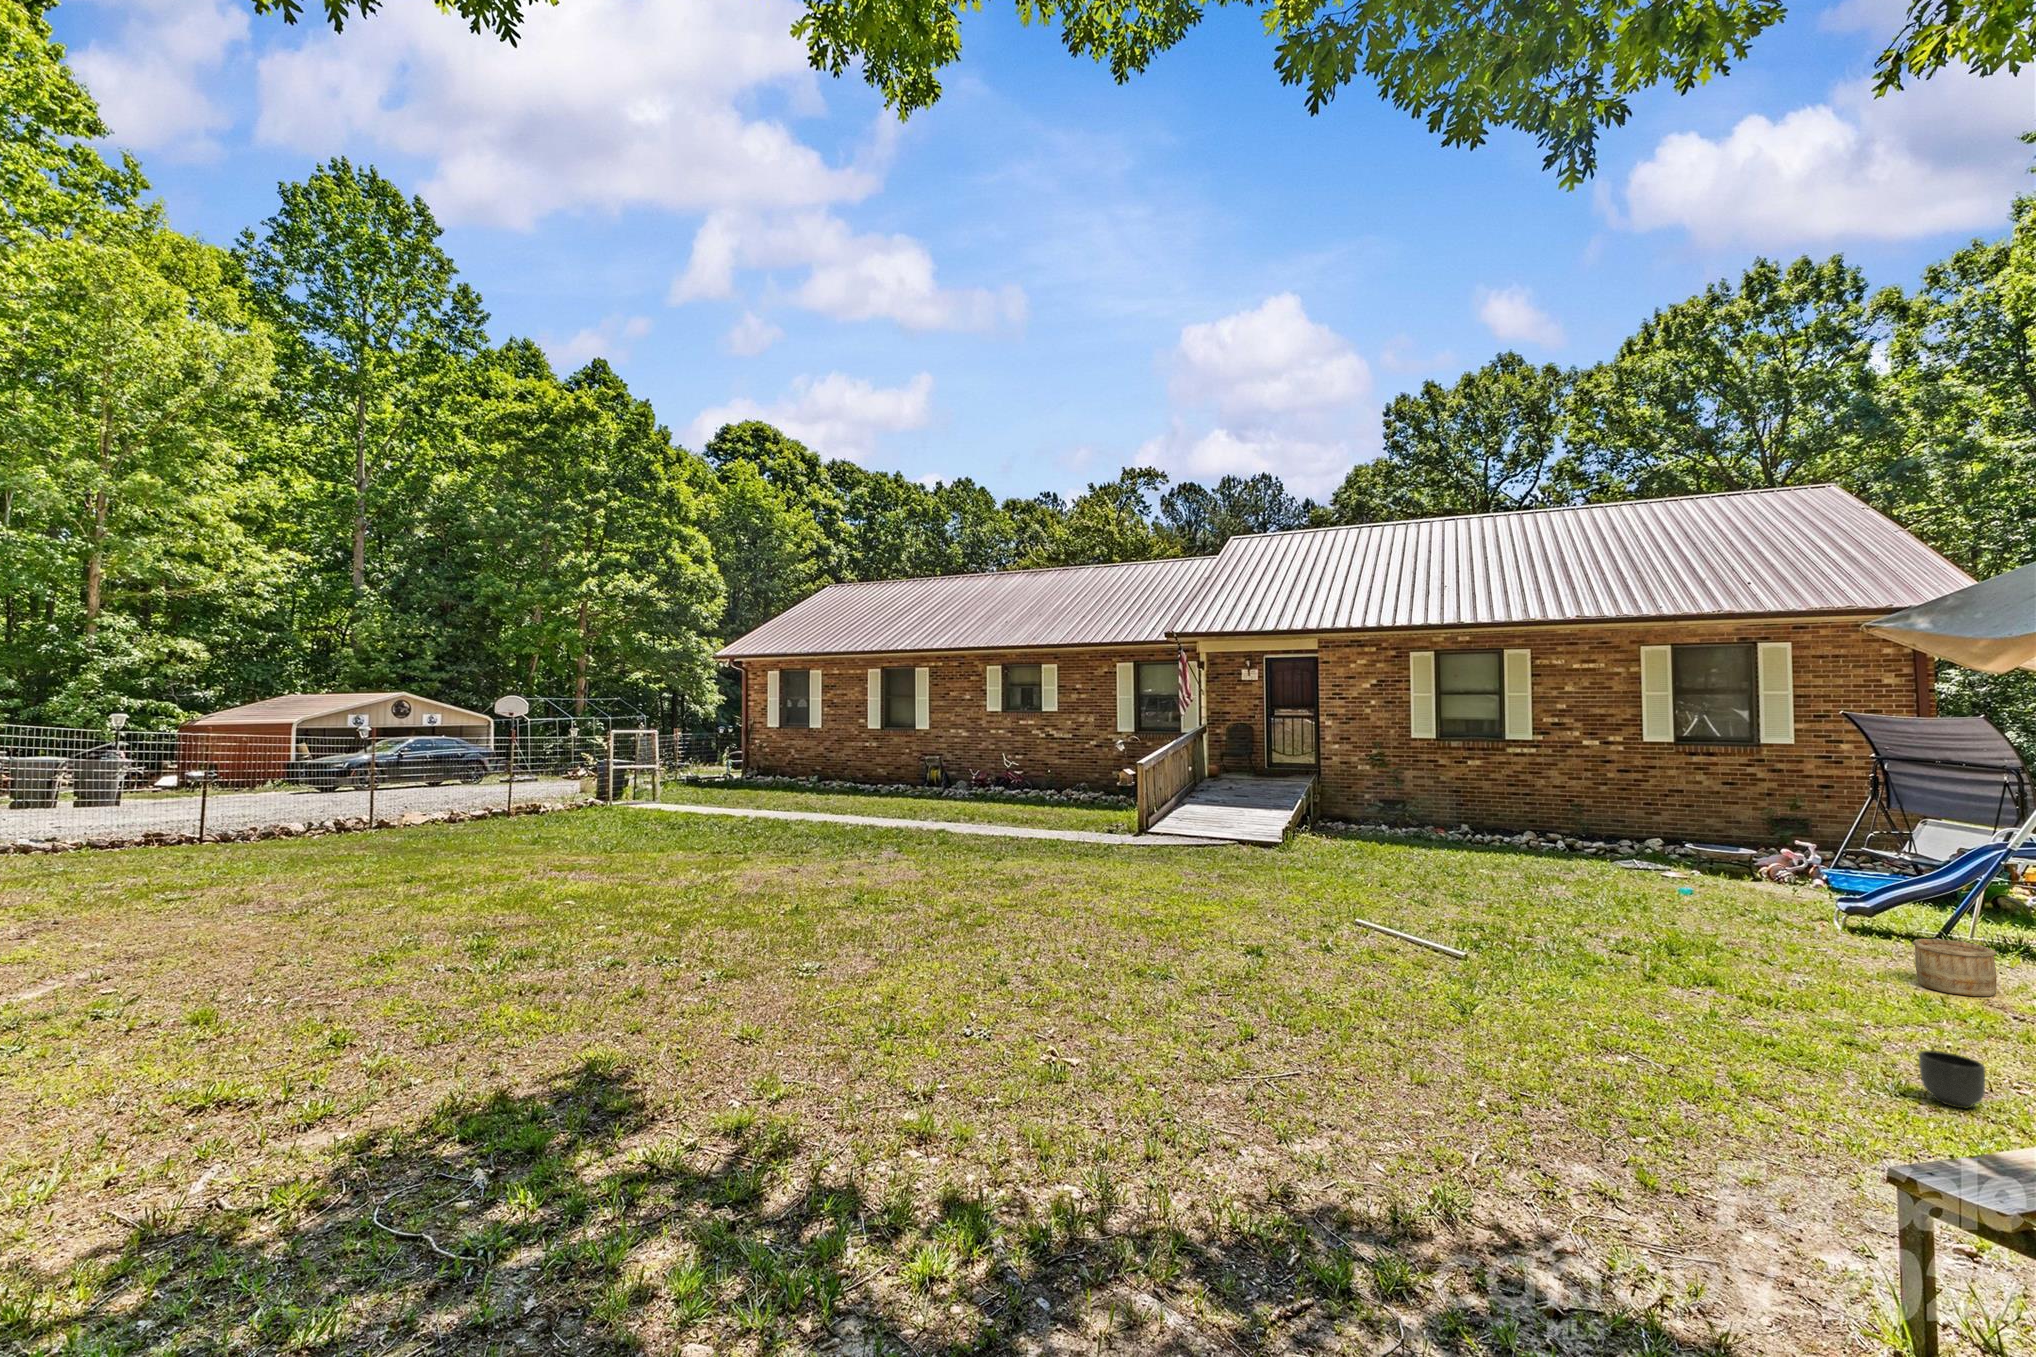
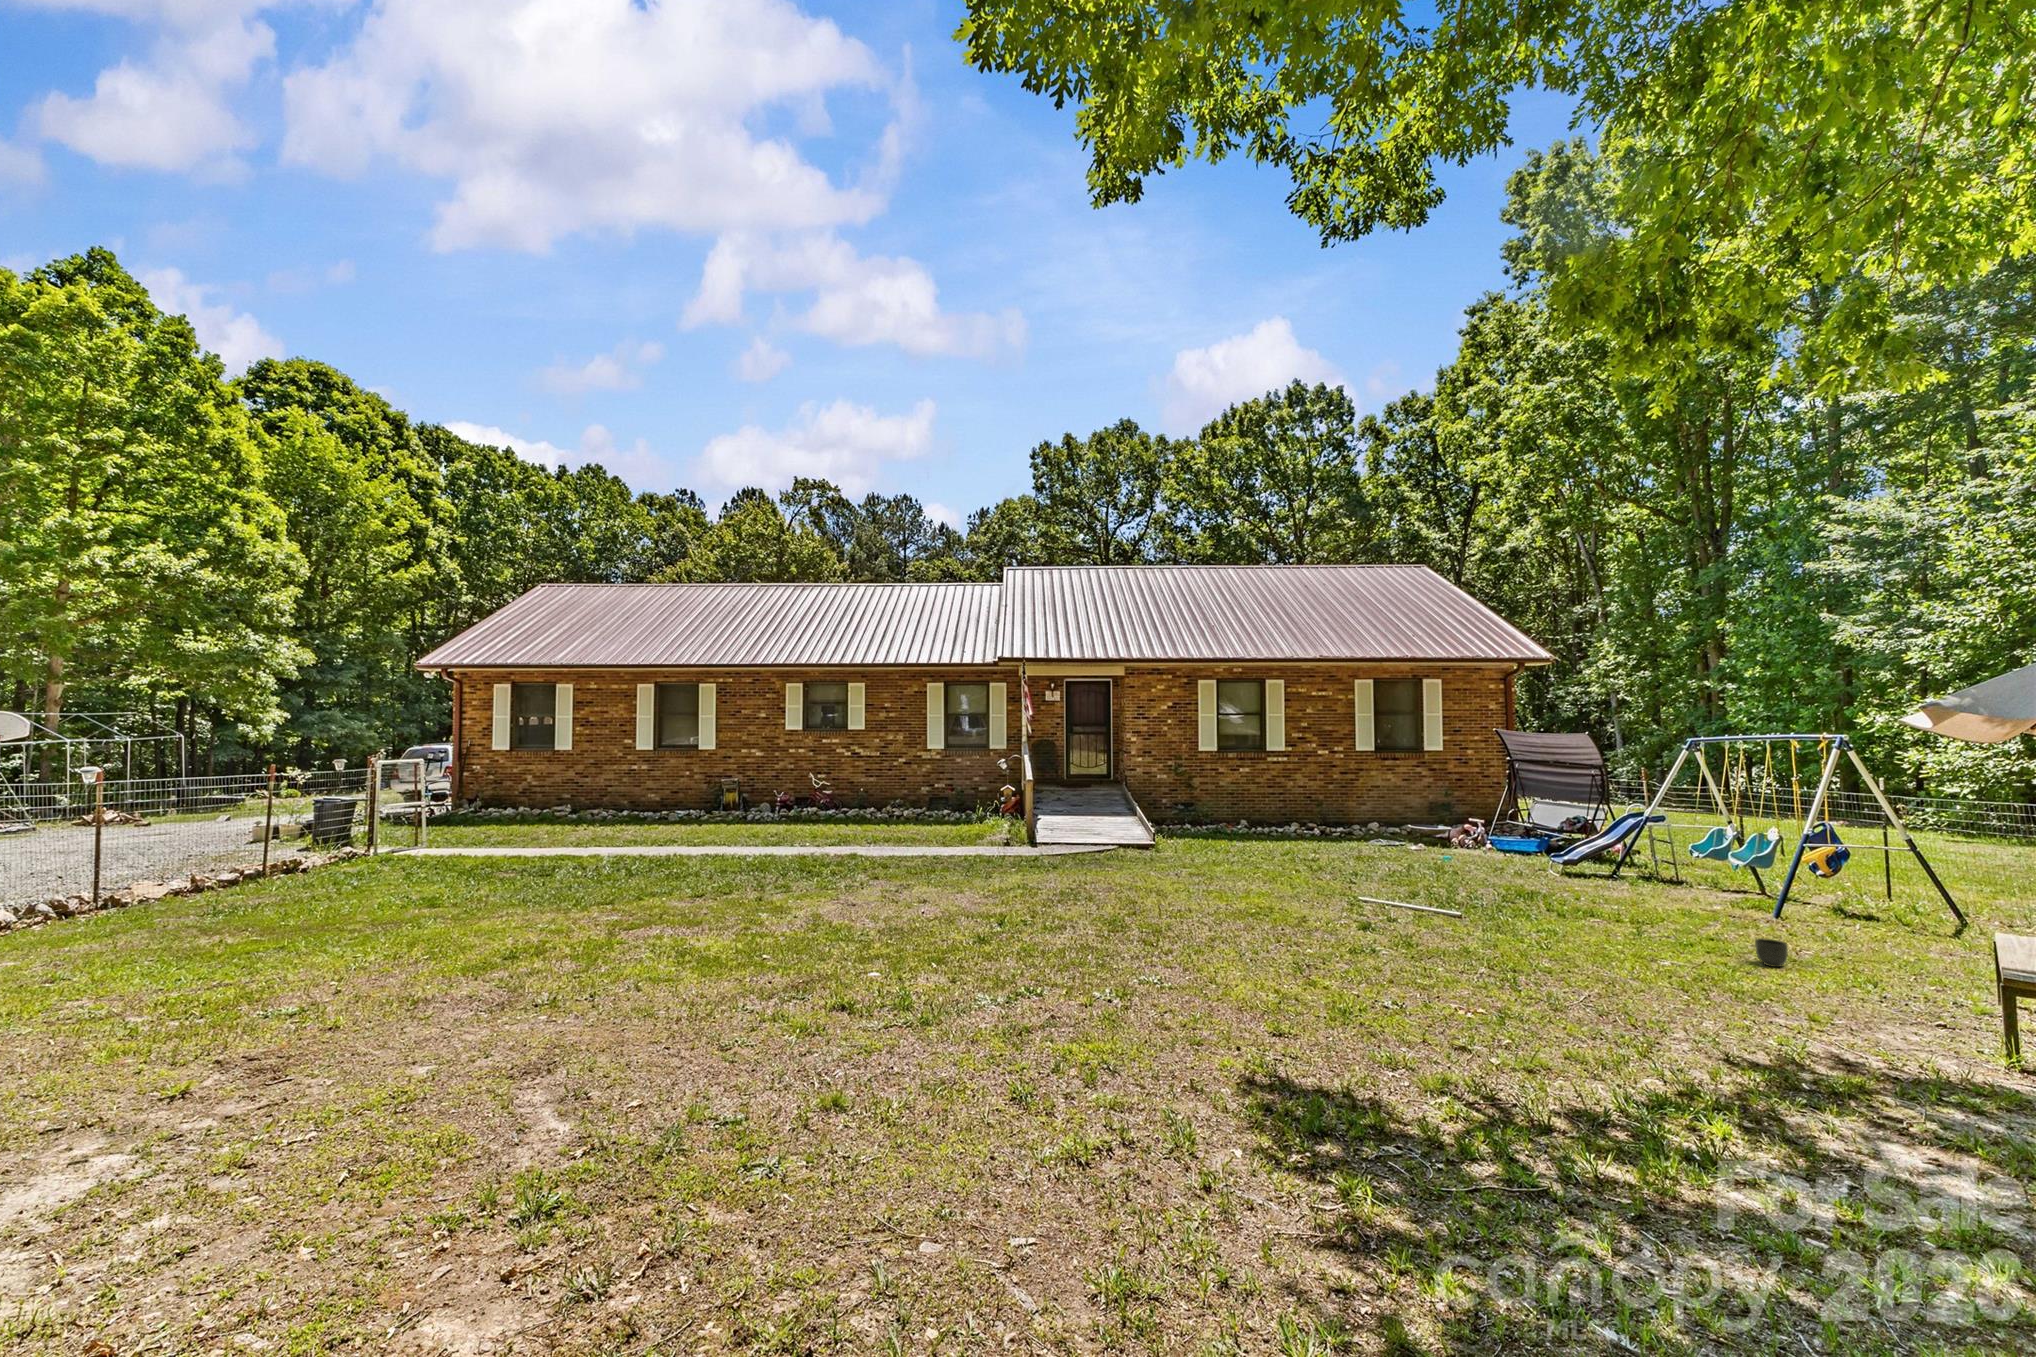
wooden bucket: present [1912,939,1997,996] -> none [1642,874,1682,905]

